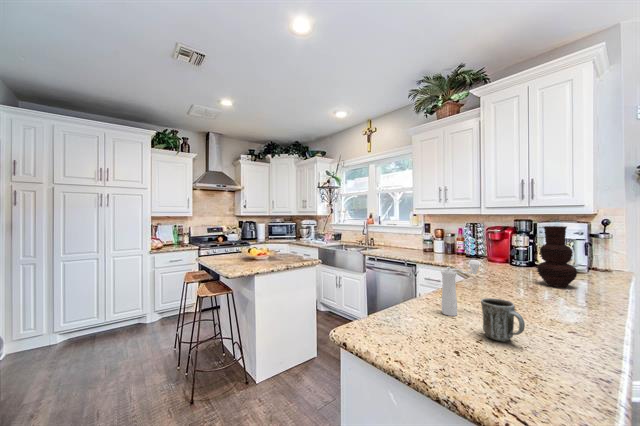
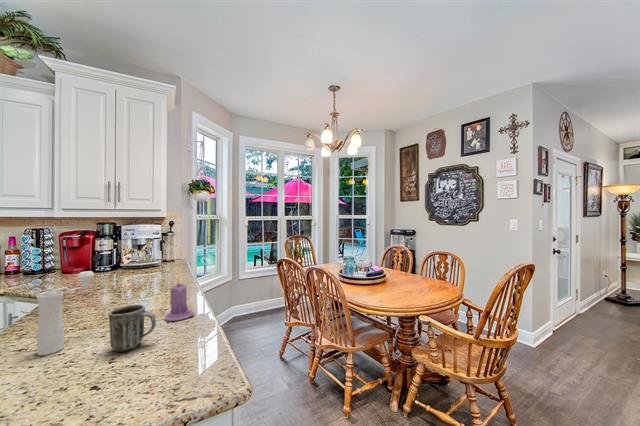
vase: present [537,226,577,287] -> none [129,227,162,283]
candle: none [550,291,595,343] -> present [165,282,194,321]

